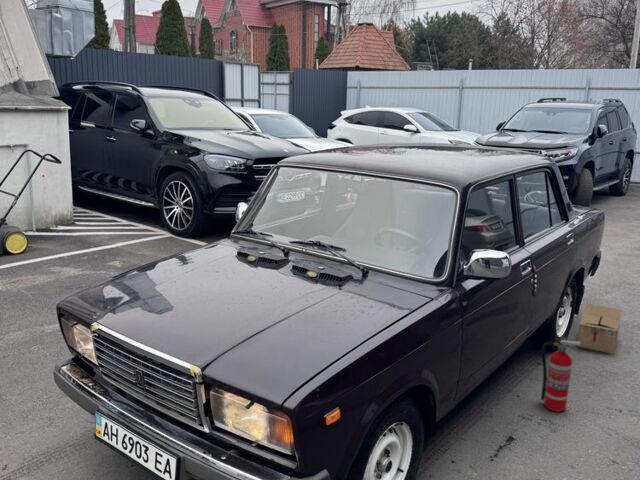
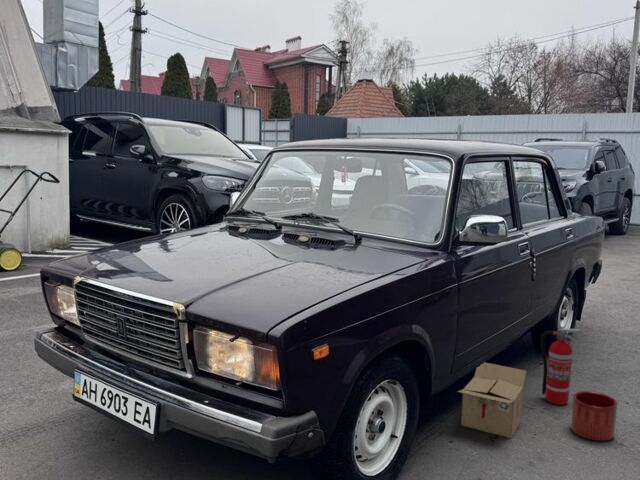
cardboard box: present [577,303,622,354] -> present [458,362,526,438]
planter: none [568,405,614,455] -> present [570,391,617,441]

